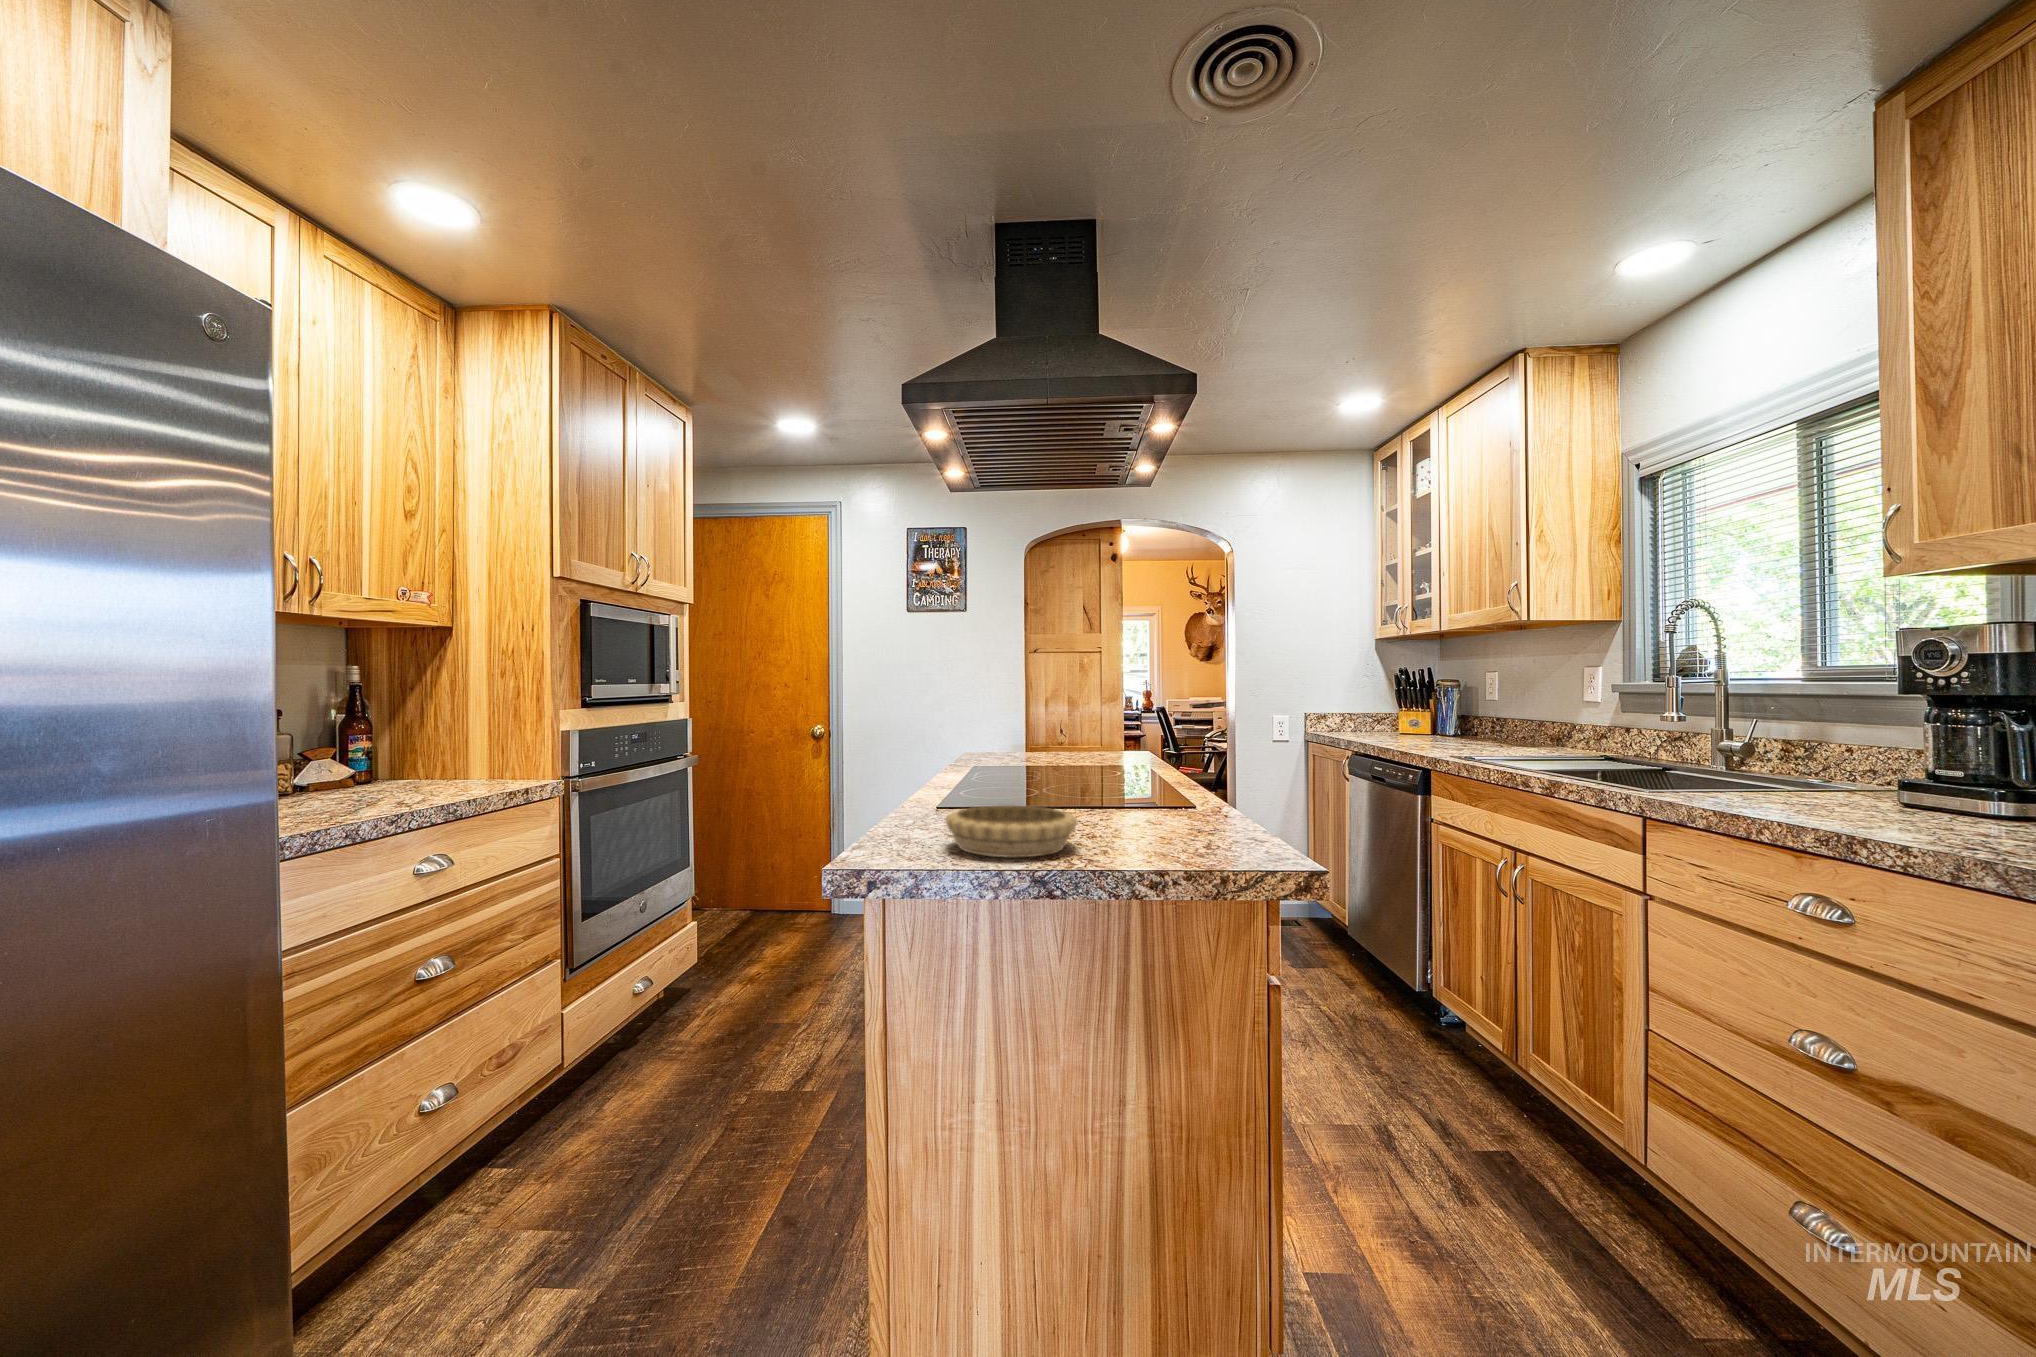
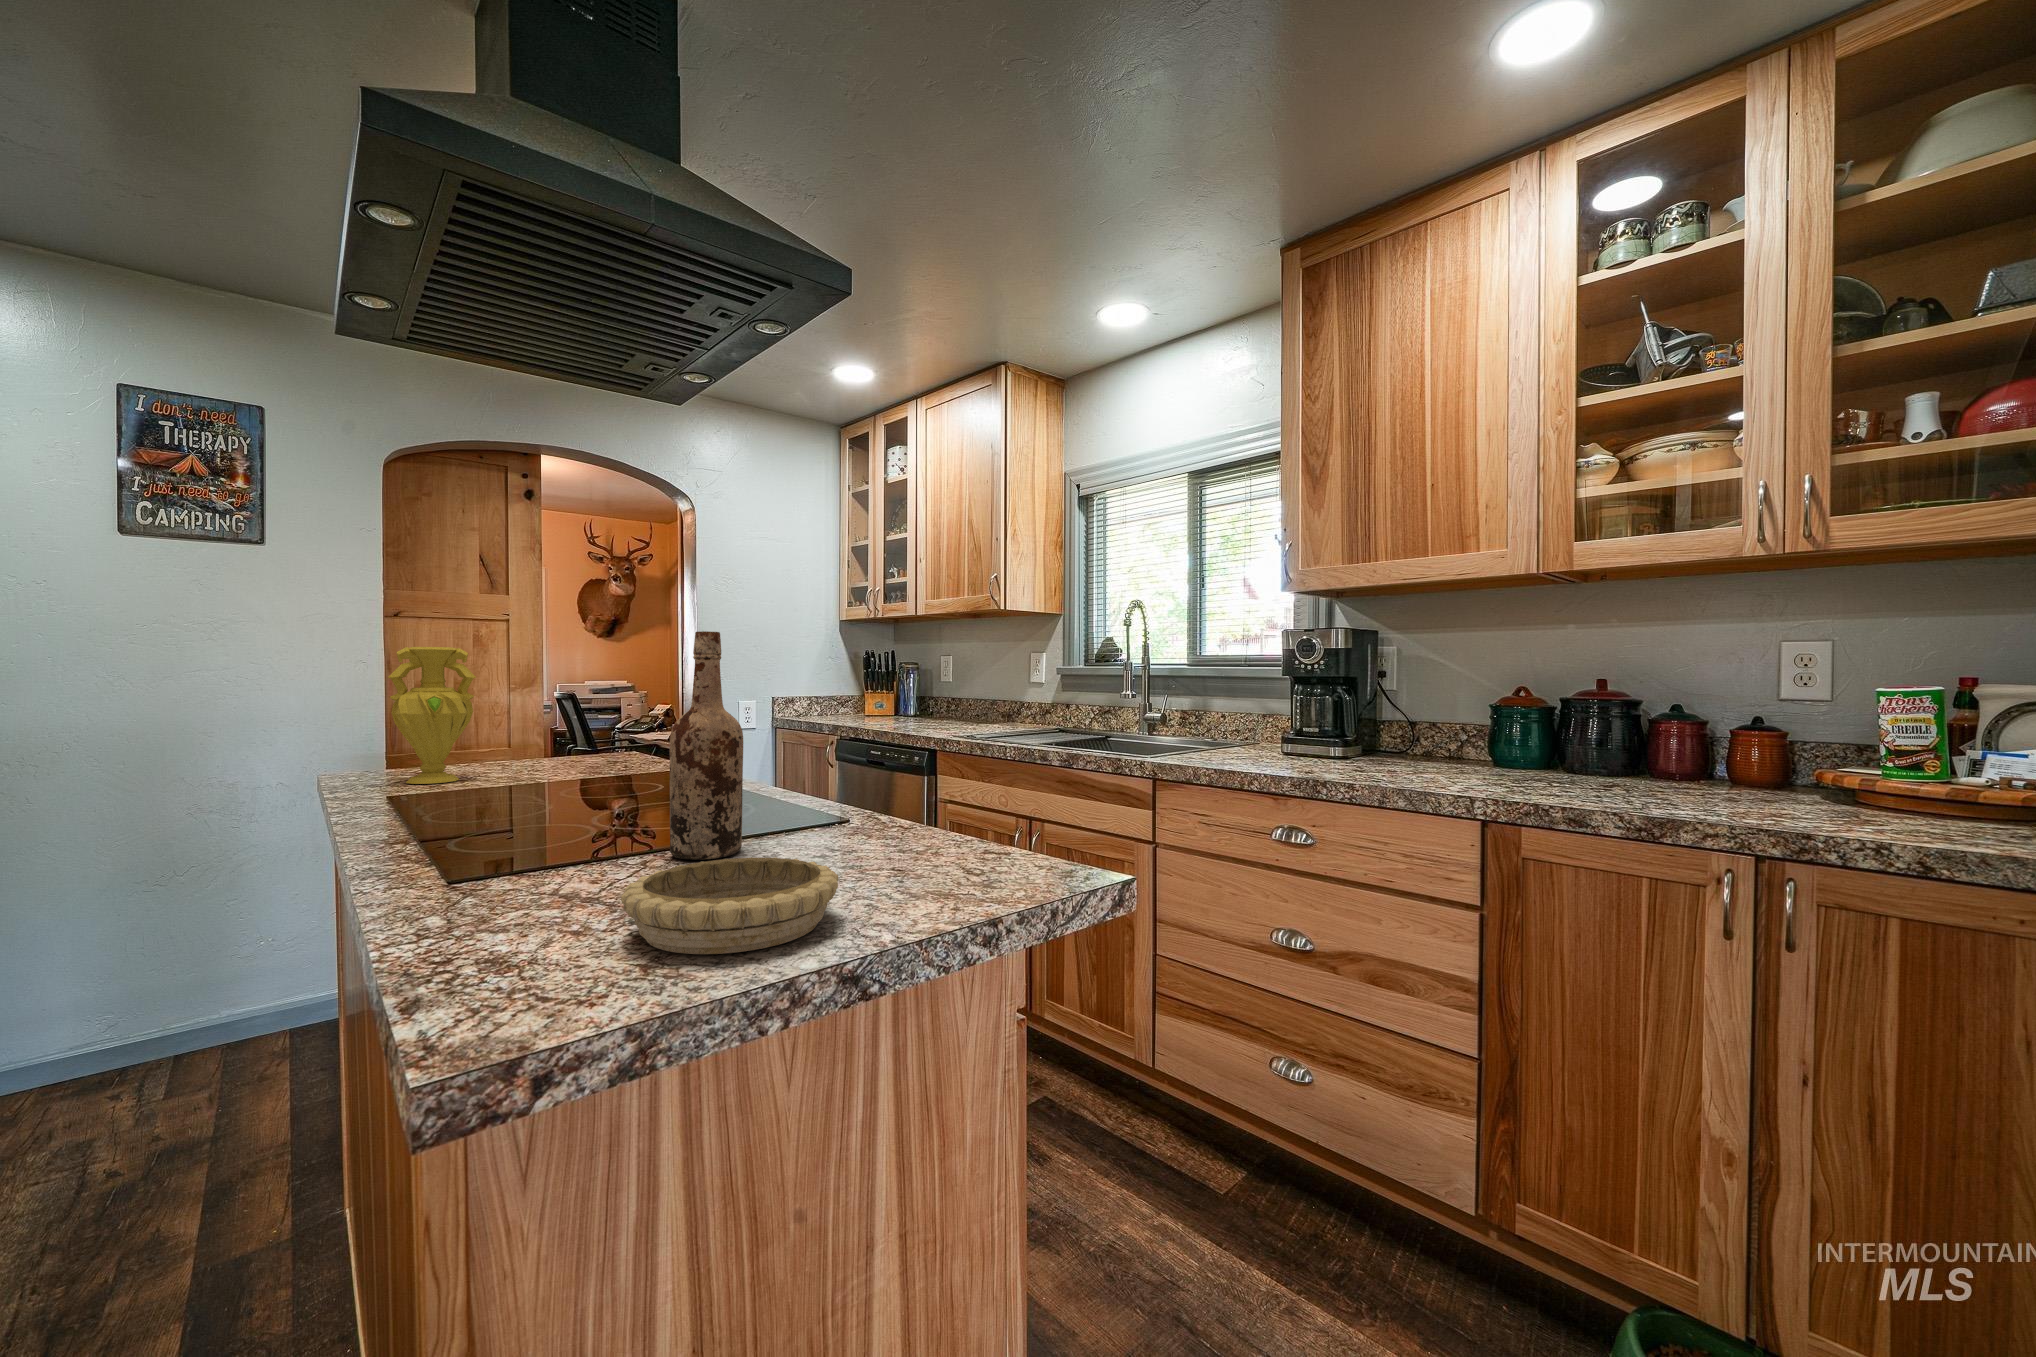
wine bottle: none [1046,655,1096,814] -> present [670,631,743,860]
vase: none [979,668,1027,759] -> present [388,647,476,784]

